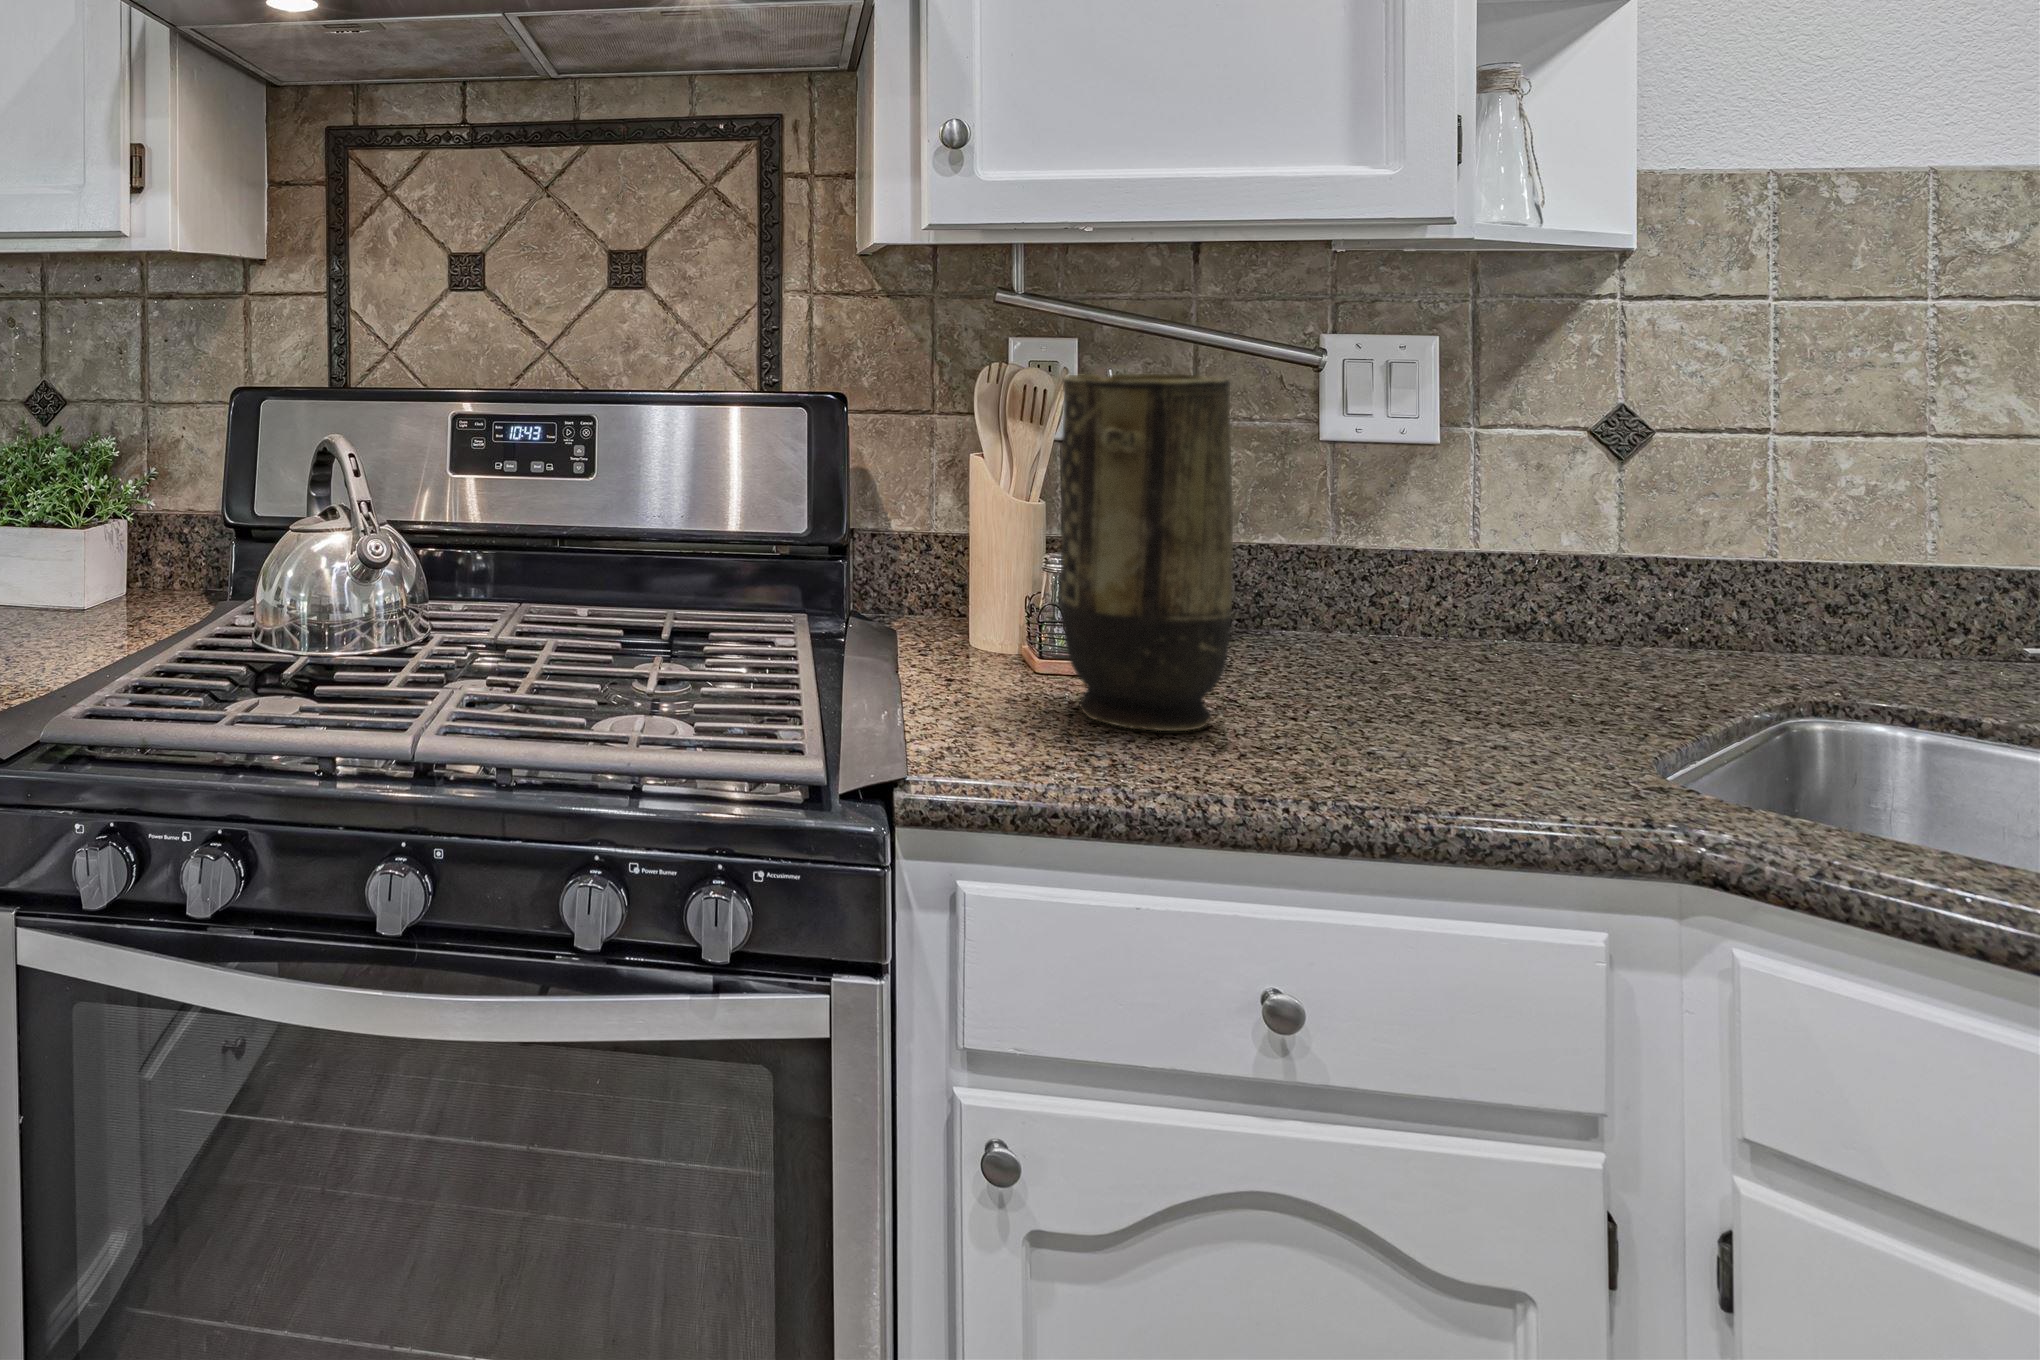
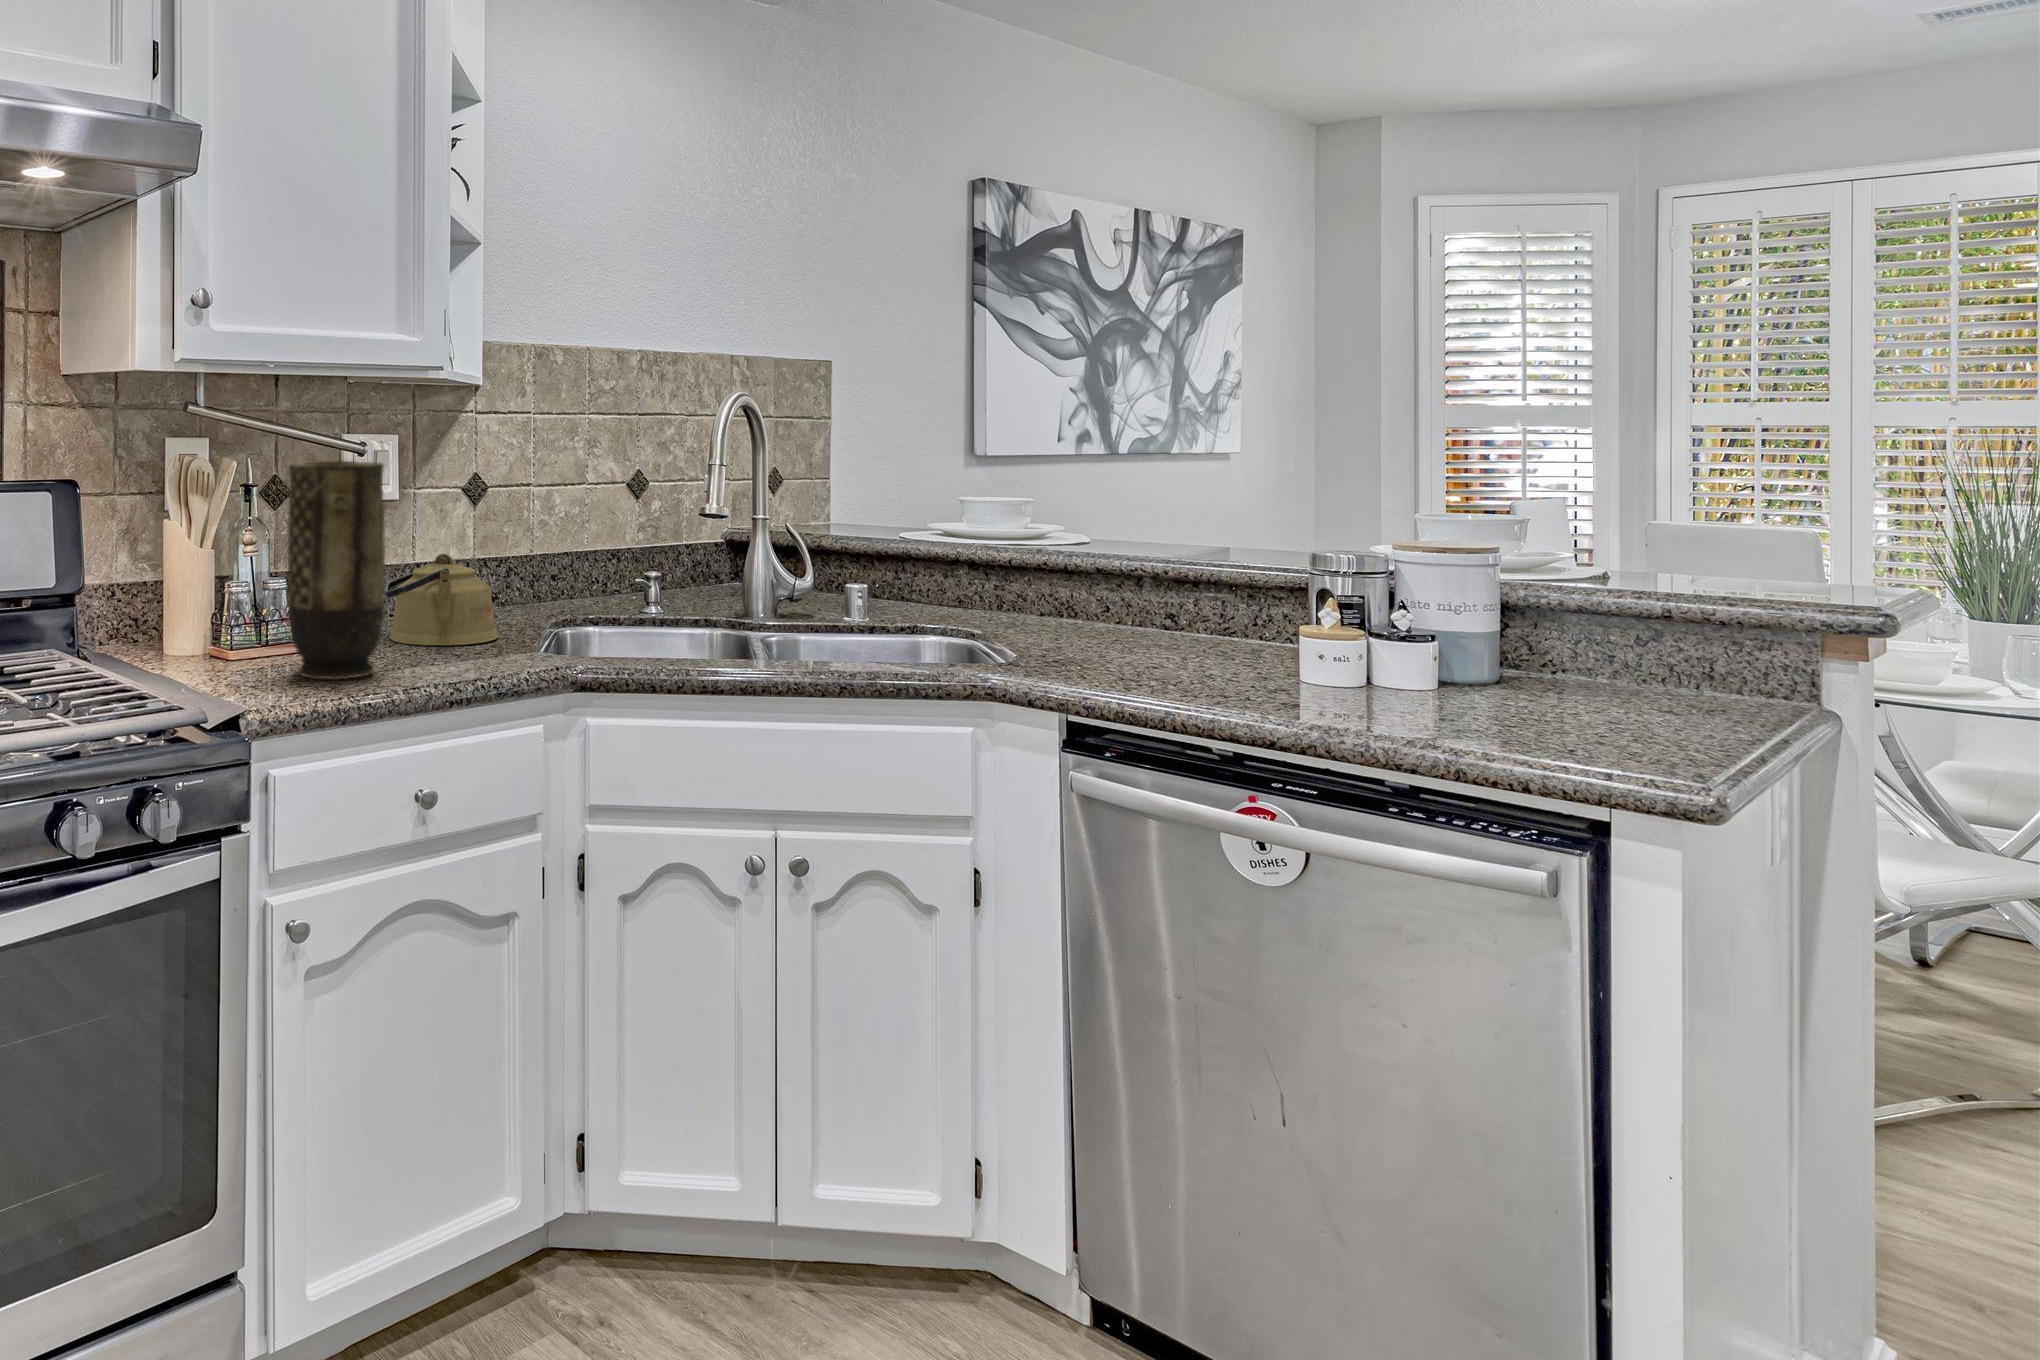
kettle: none [1339,539,1587,708] -> present [385,554,498,646]

